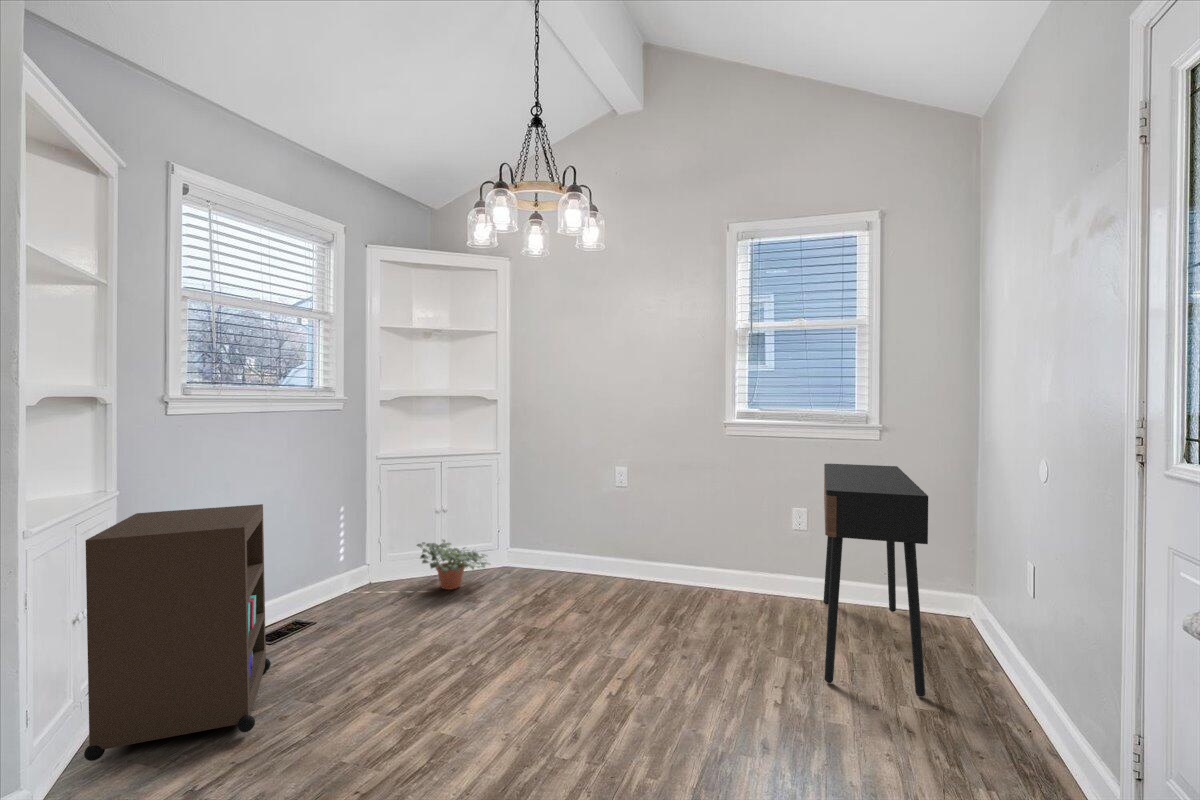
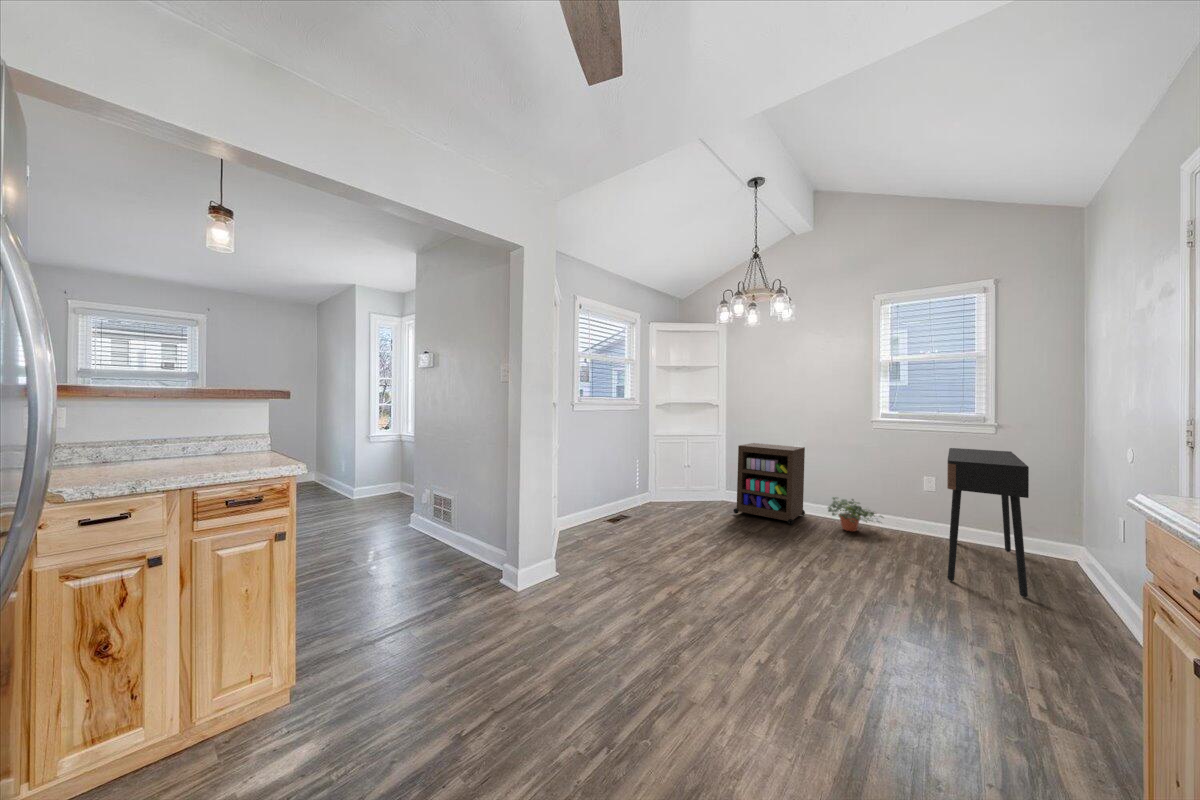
storage cabinet: present [84,504,271,761] -> present [733,443,805,525]
potted plant: present [417,540,489,590] -> present [828,497,883,531]

